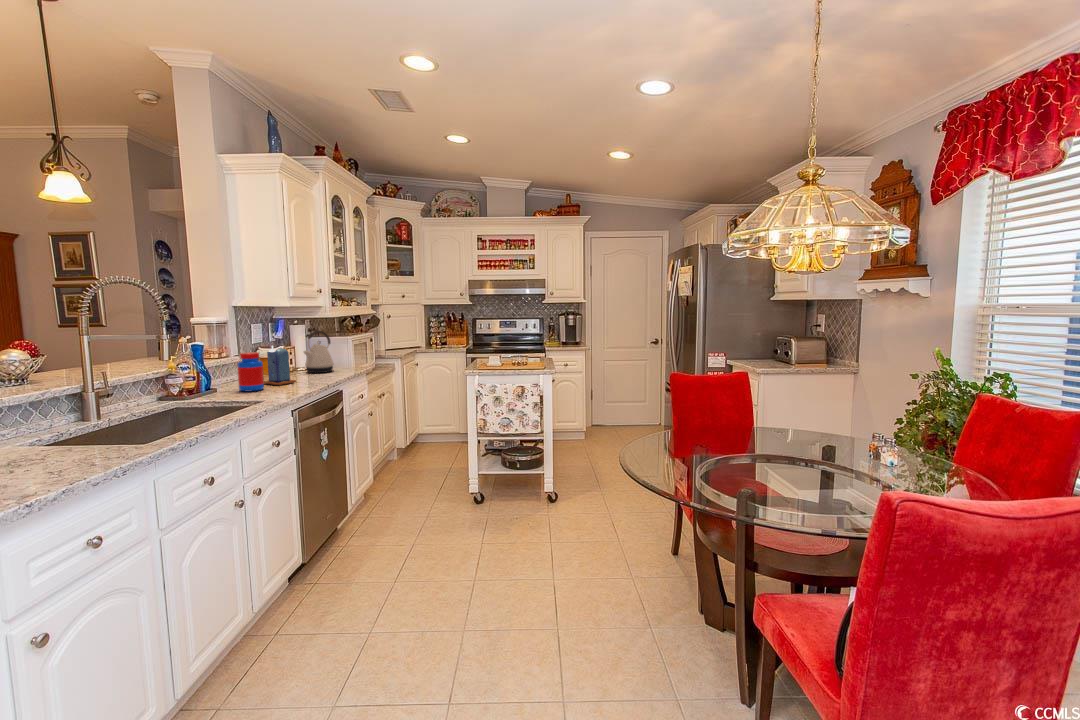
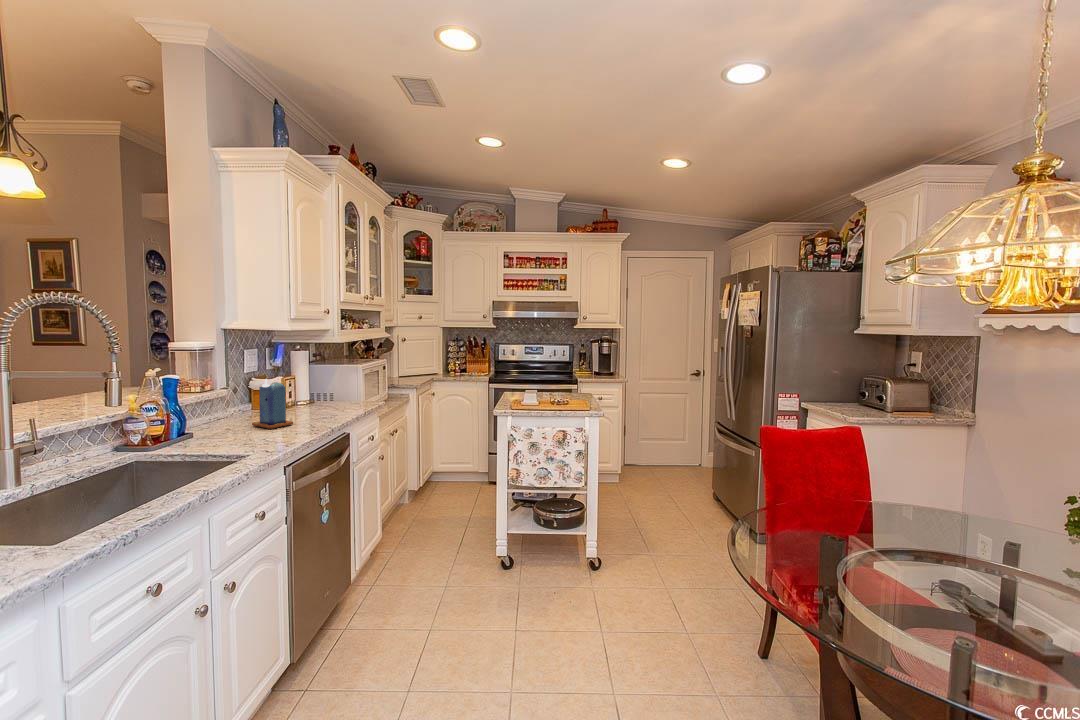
kettle: present [304,331,334,373] -> none [304,359,340,410]
jar: present [237,352,264,392] -> none [220,388,252,438]

